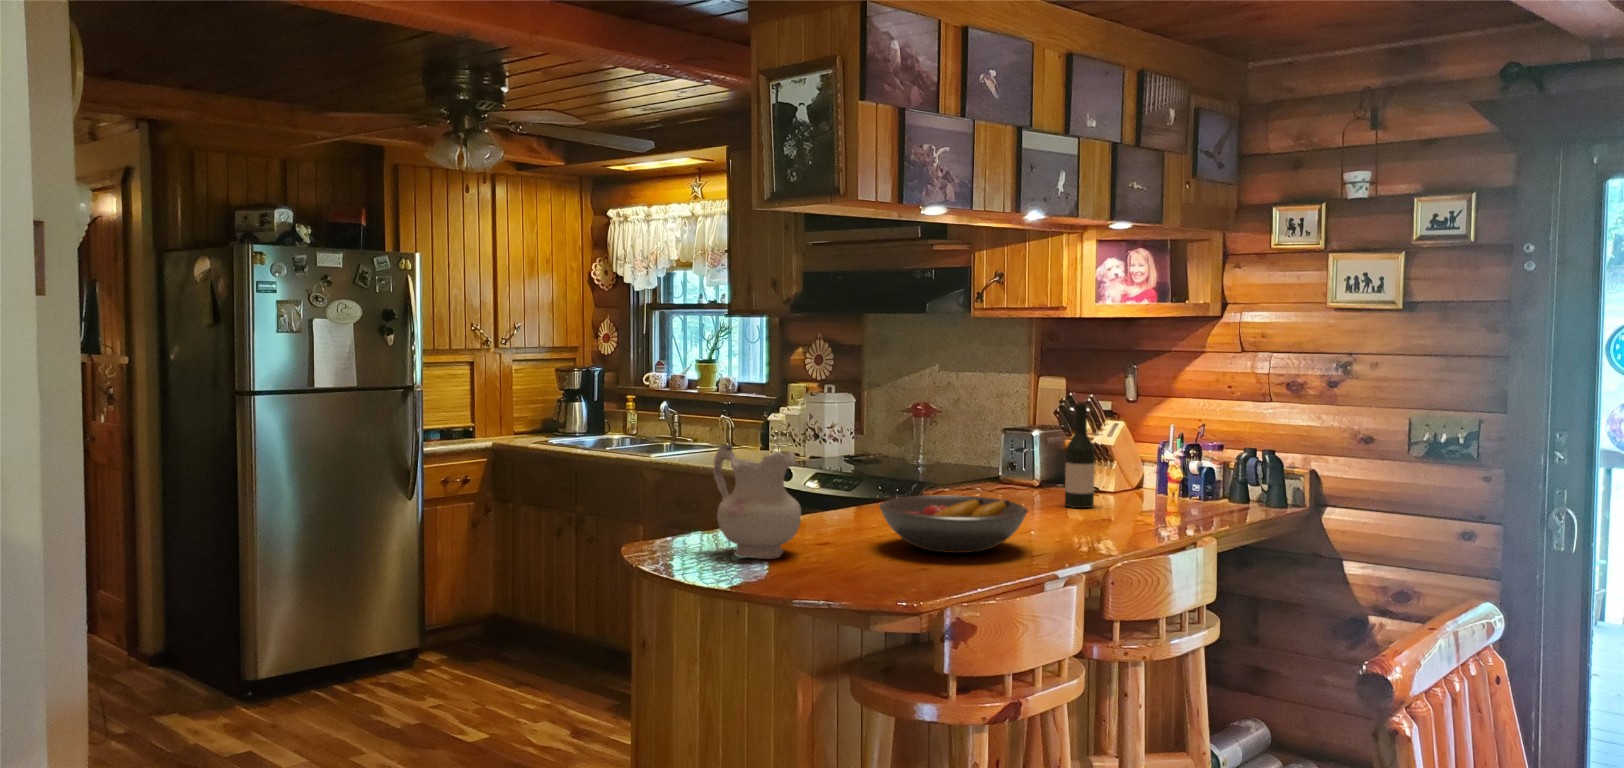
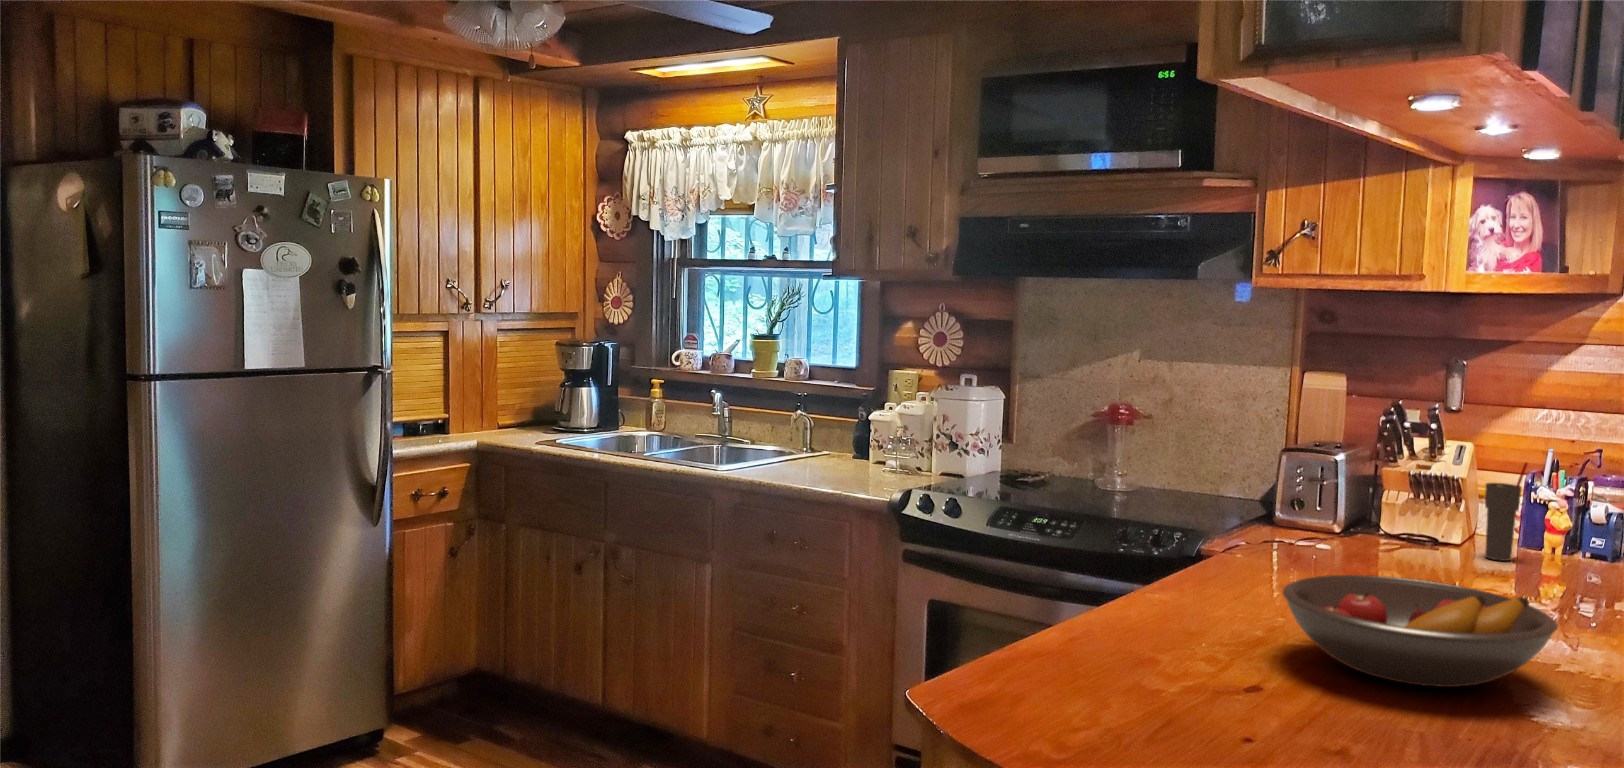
wine bottle: present [1065,401,1095,508] -> none [1421,416,1473,575]
cup: none [1122,433,1149,502] -> present [1485,463,1527,561]
ceramic pitcher: present [714,445,801,559] -> none [1030,500,1193,704]

